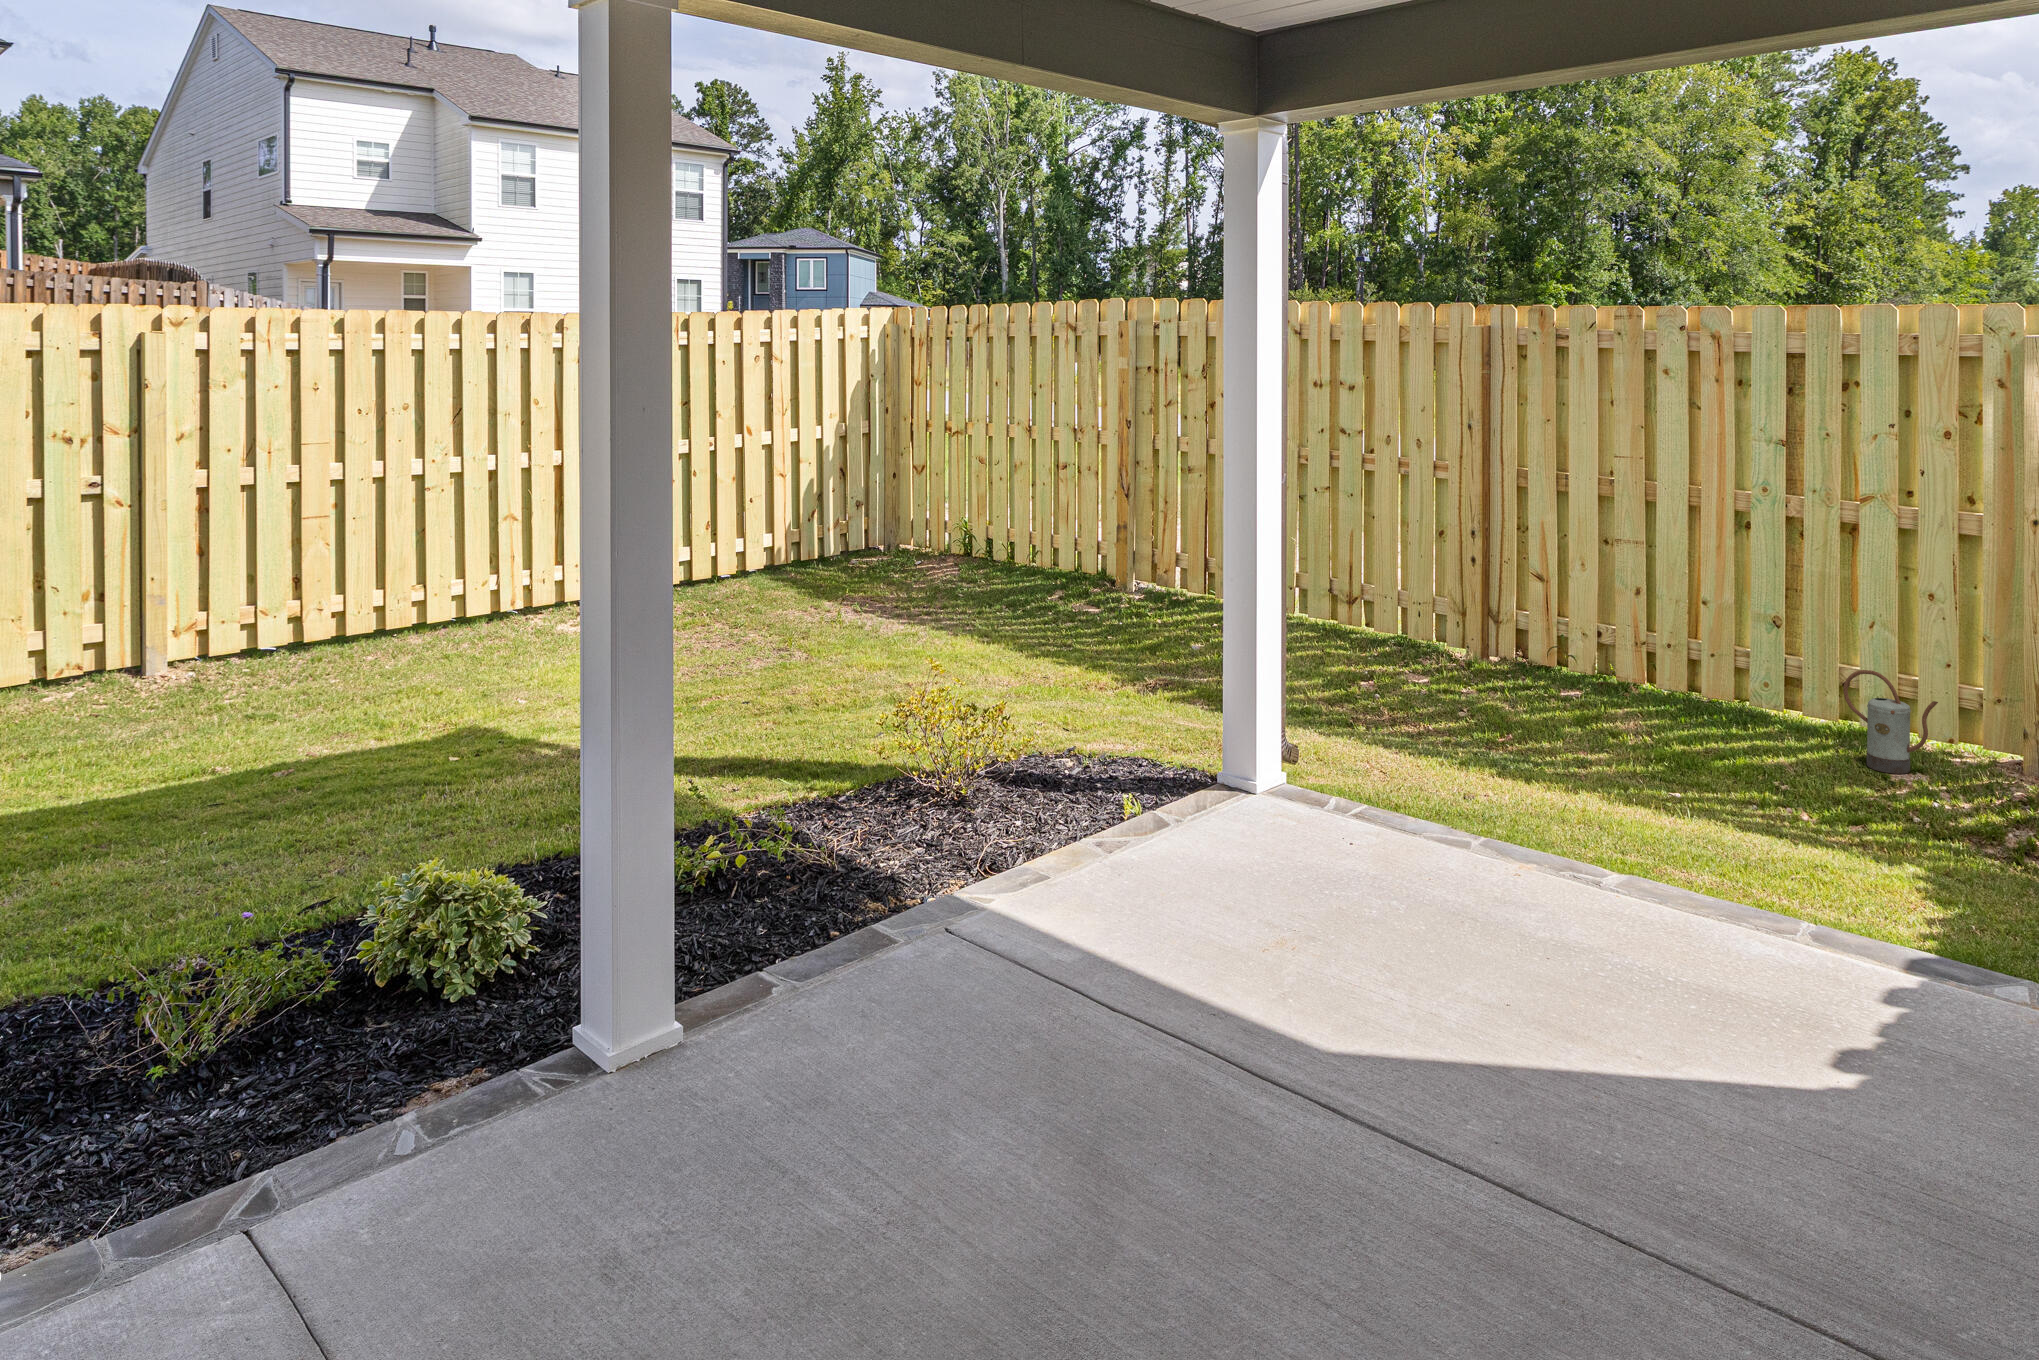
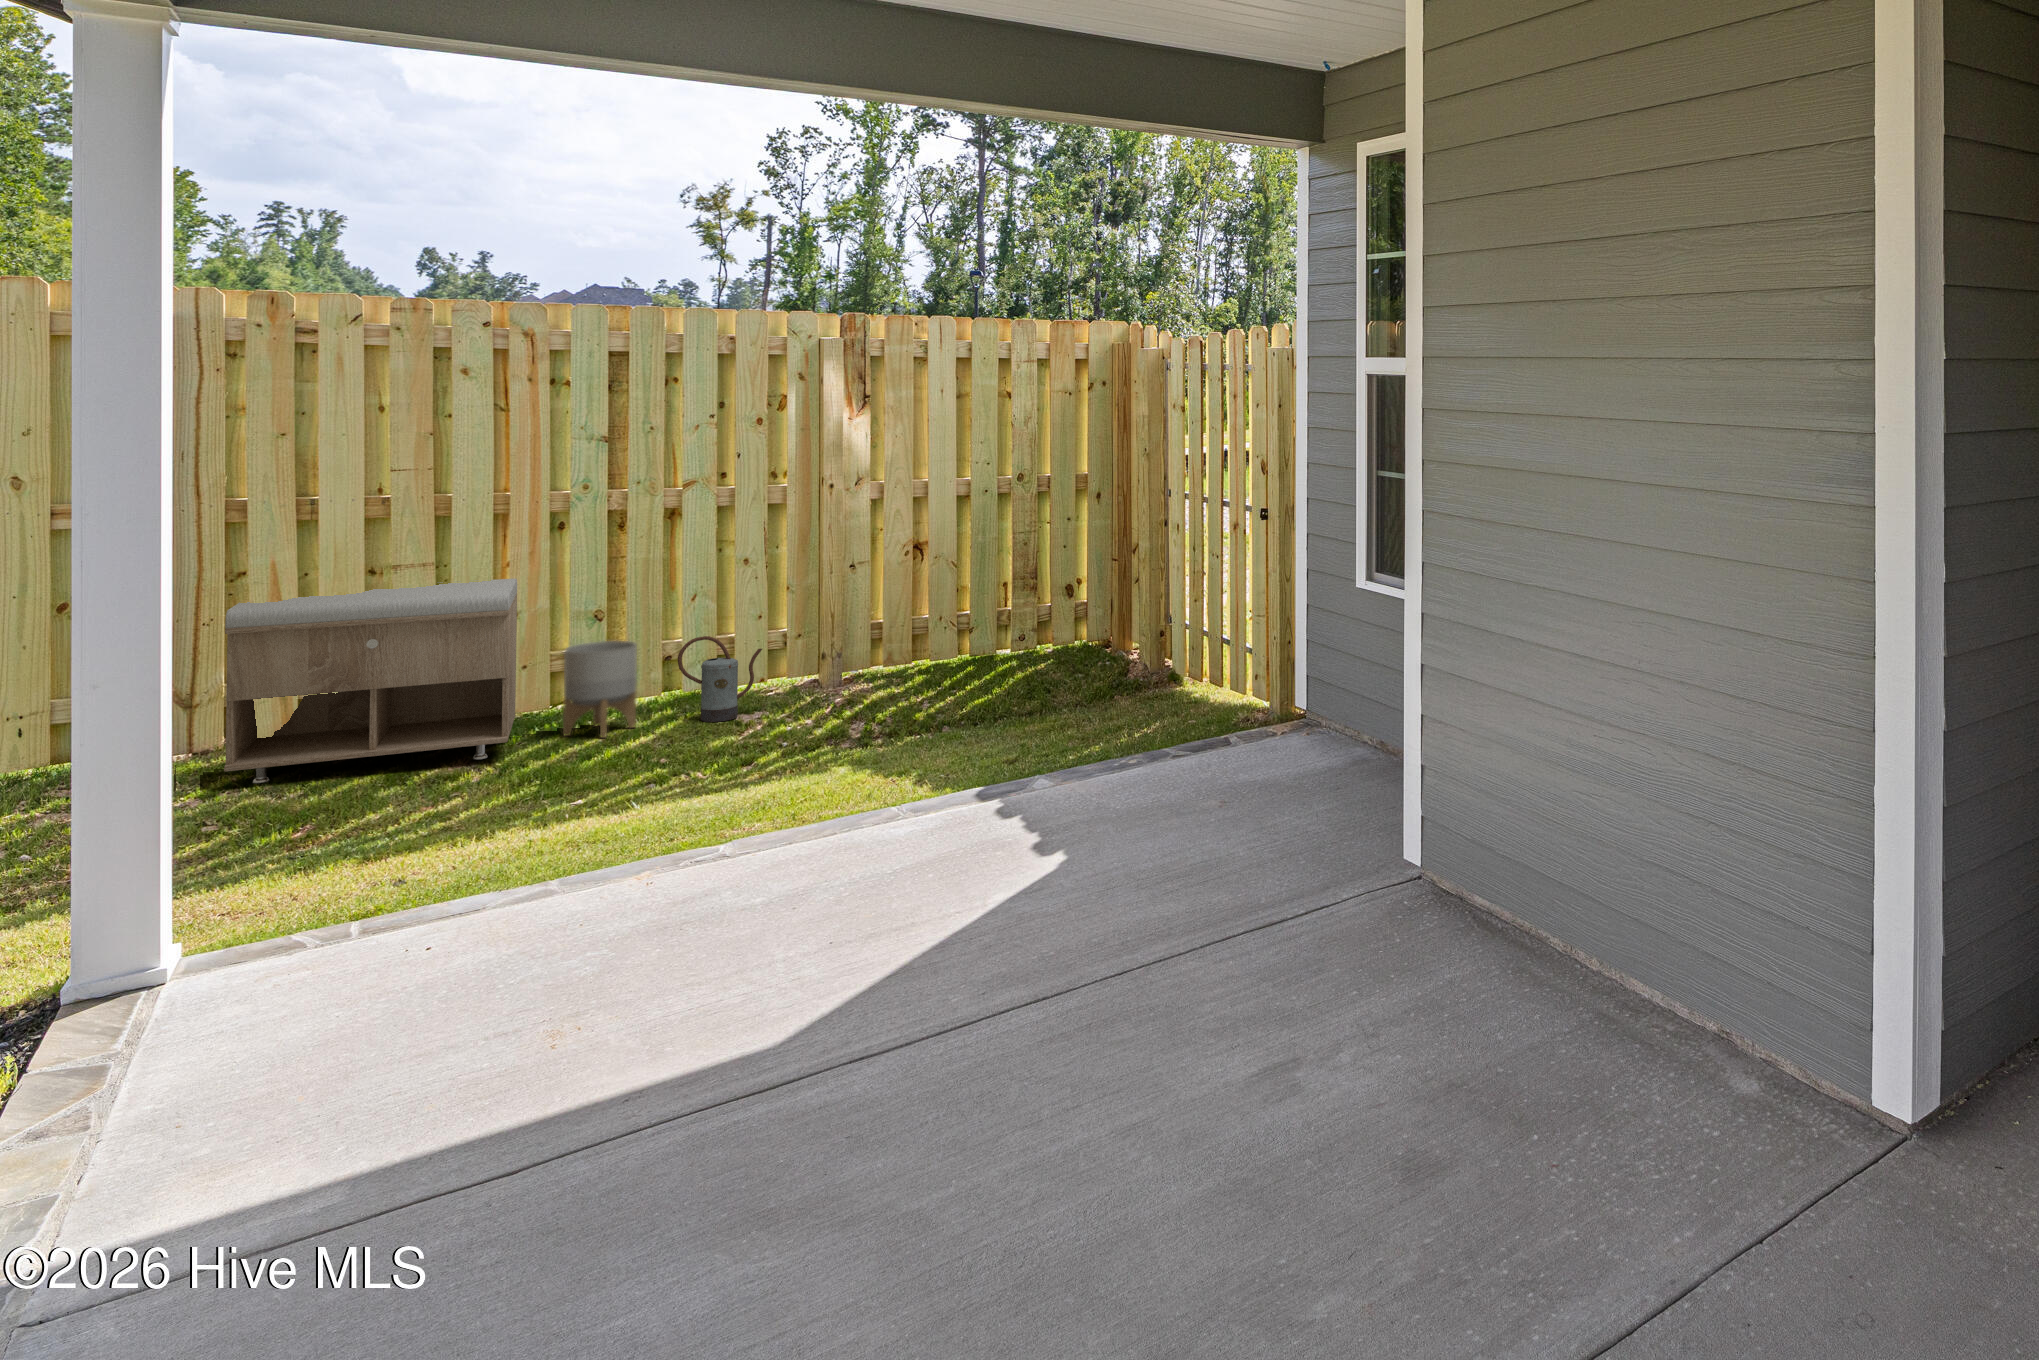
storage bench: none [1469,547,1703,732] -> present [224,579,517,783]
planter: none [1729,648,1801,749] -> present [563,641,637,738]

